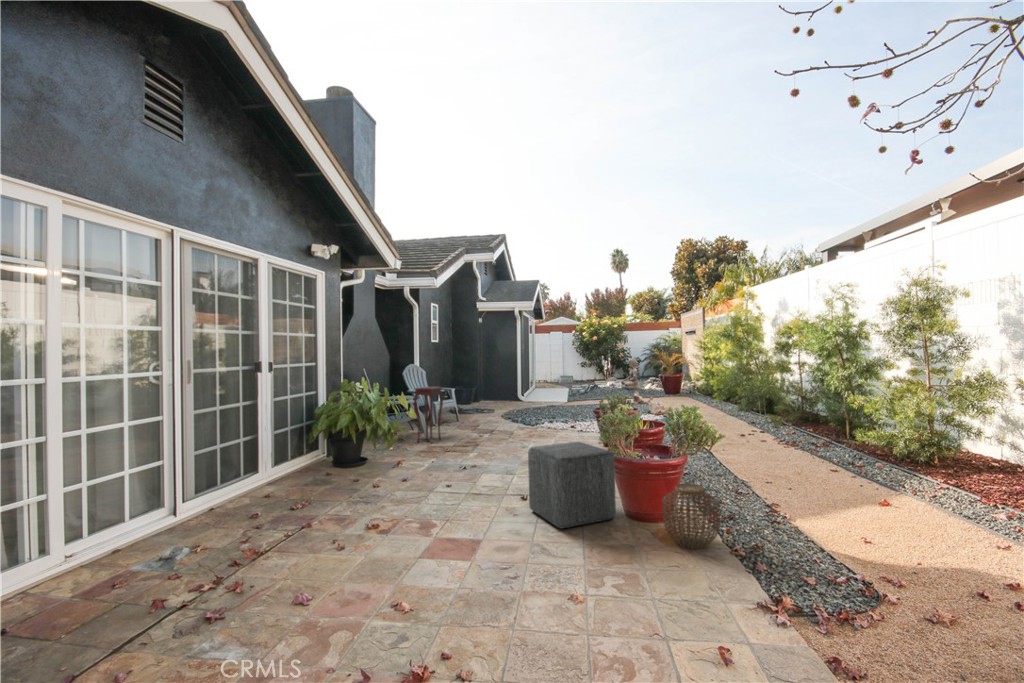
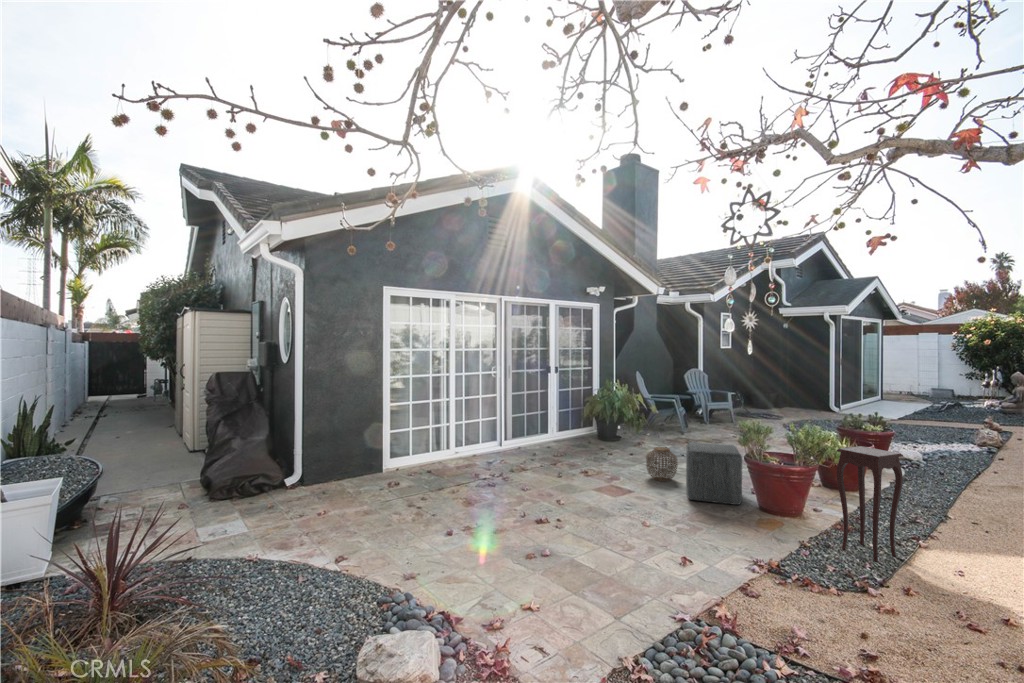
side table: present [414,387,443,442] -> present [837,446,903,562]
woven basket: present [662,484,720,549] -> present [646,447,677,481]

